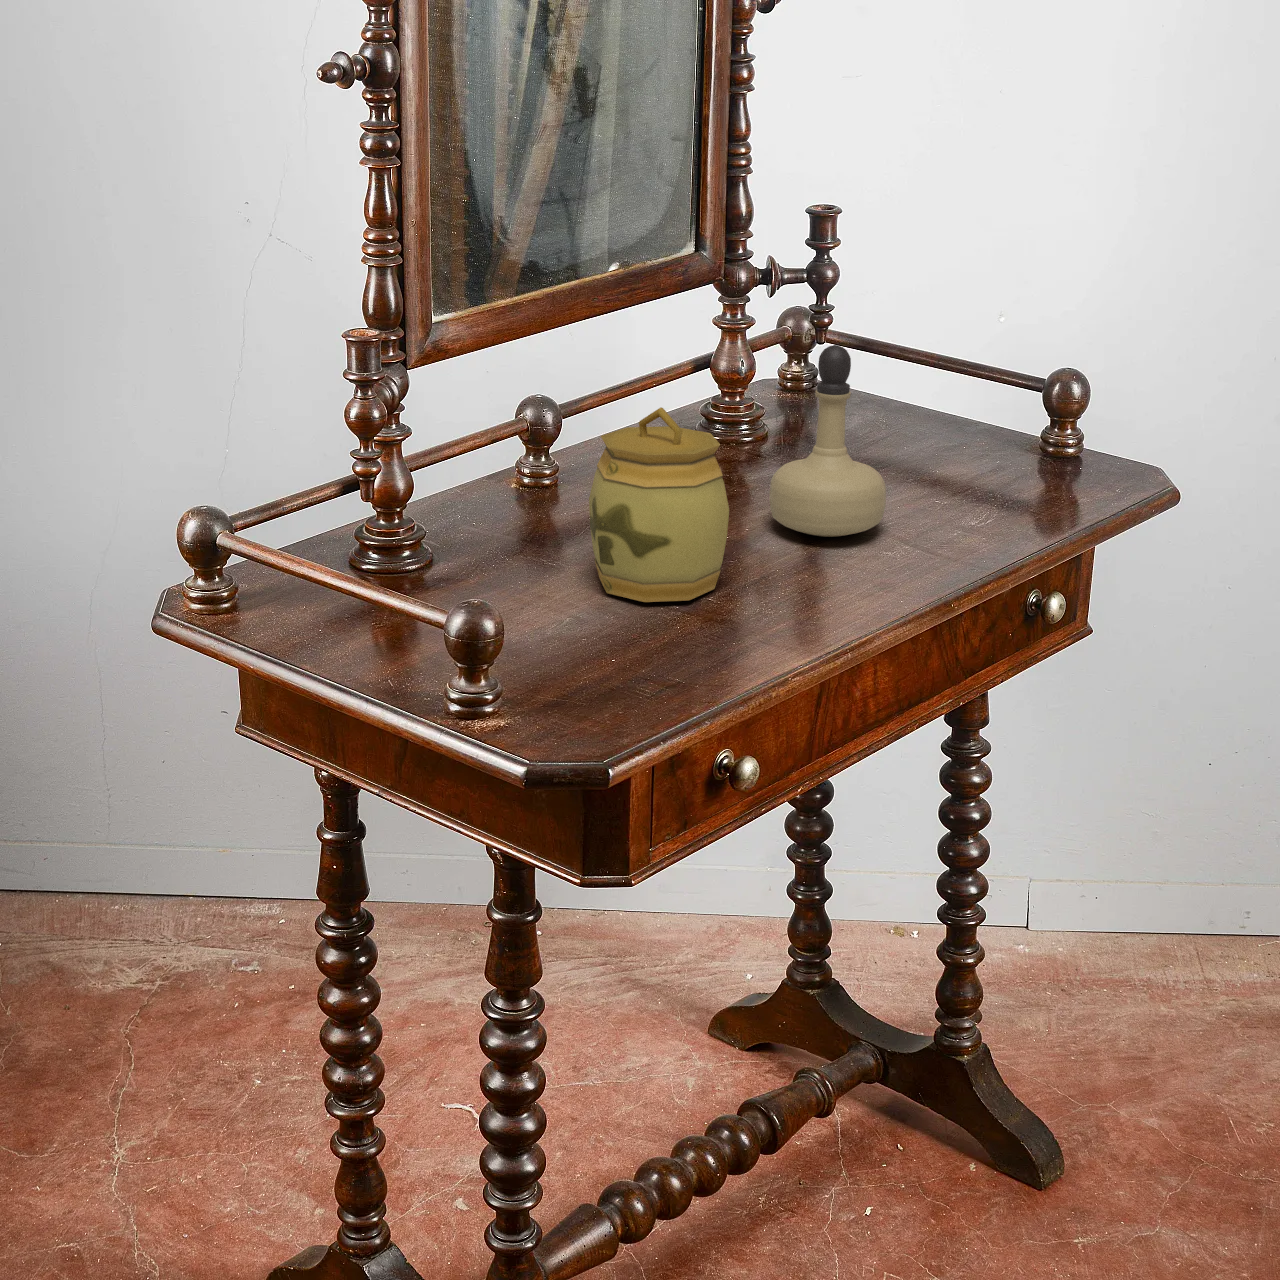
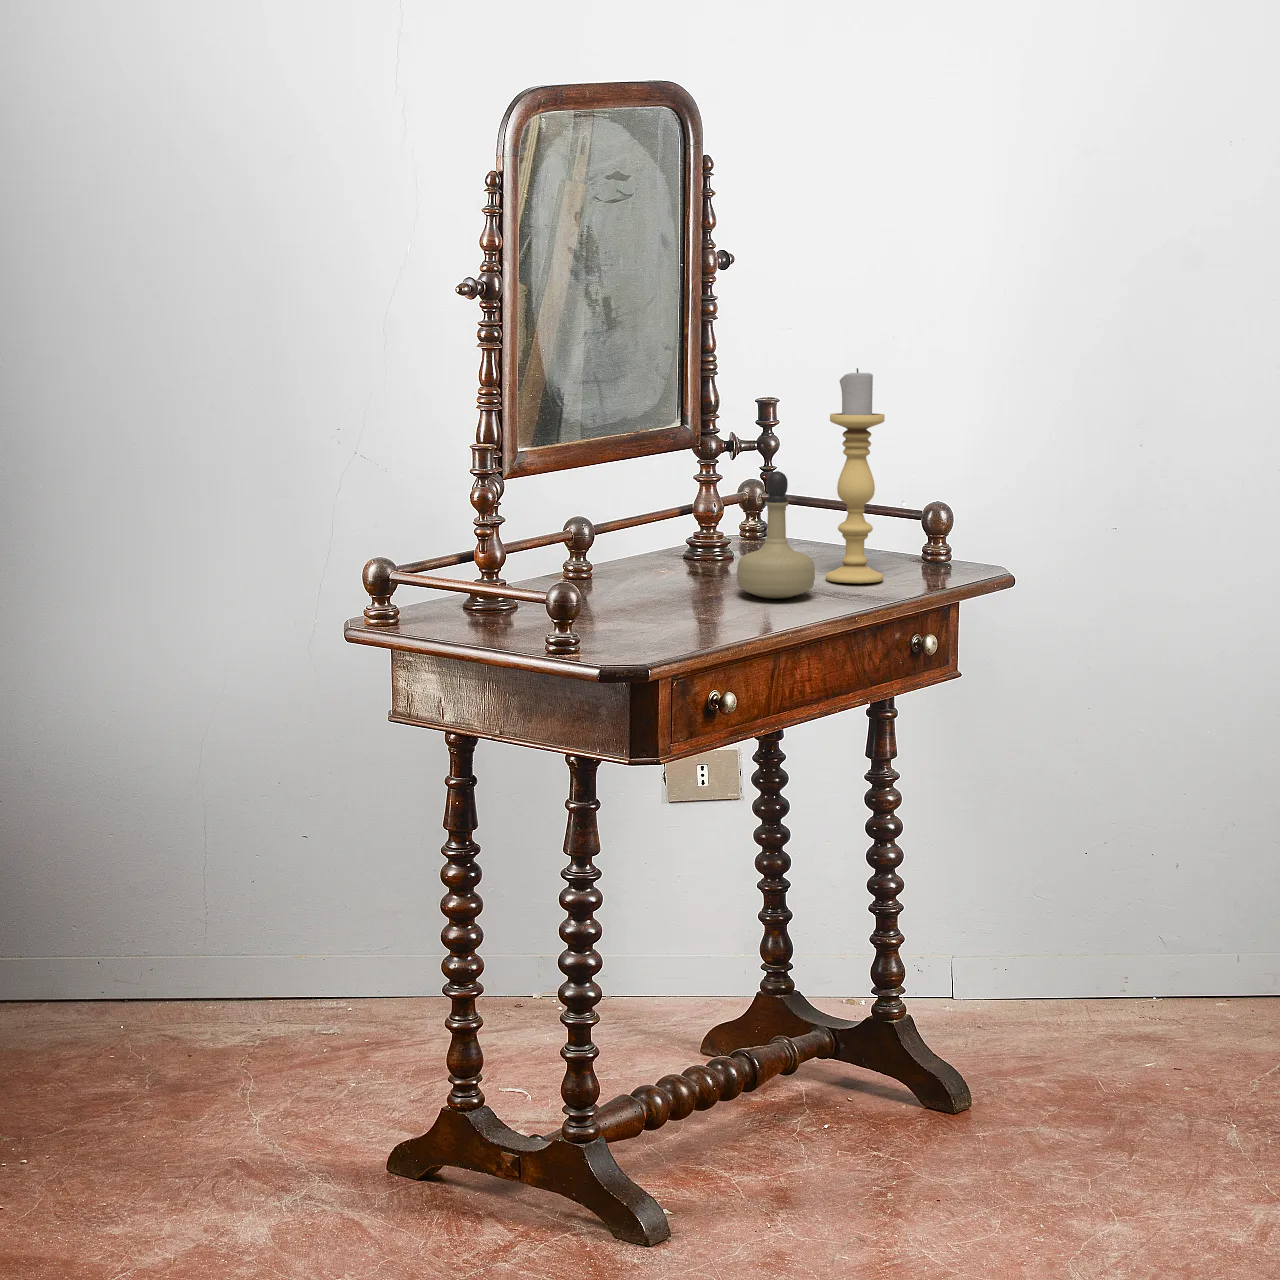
candle holder: none [900,176,1001,500] -> present [826,368,885,583]
jar: present [589,407,729,602] -> none [620,500,712,623]

